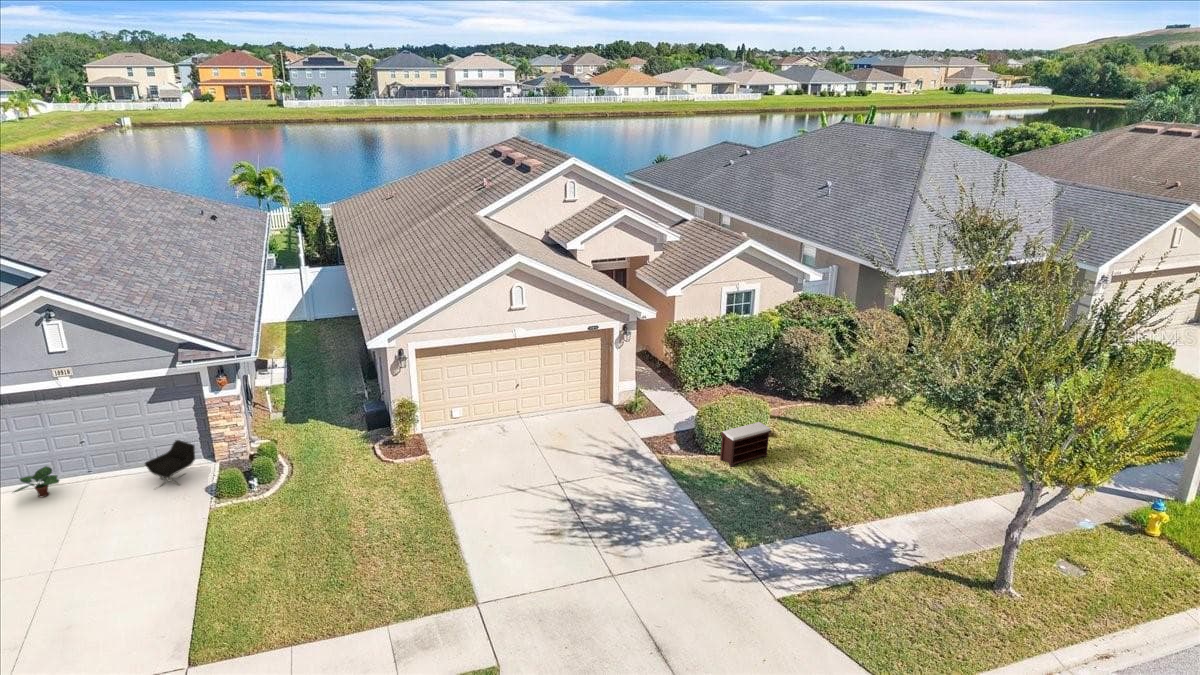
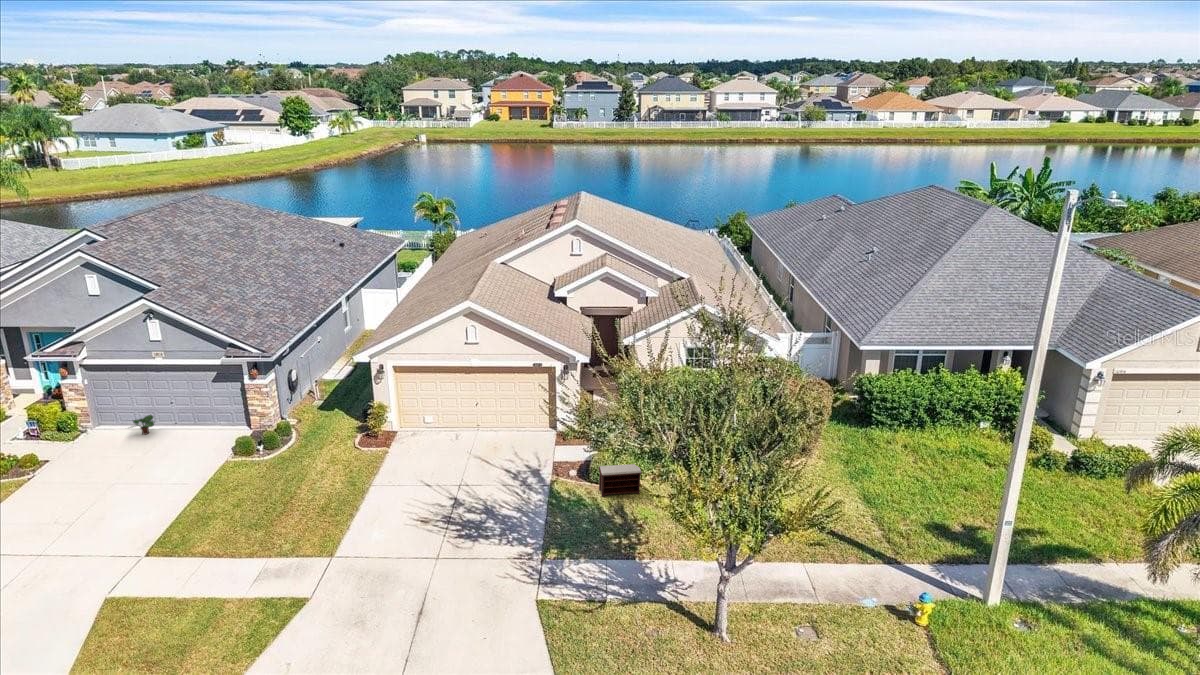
lounge chair: present [145,440,195,487] -> none [205,409,237,441]

